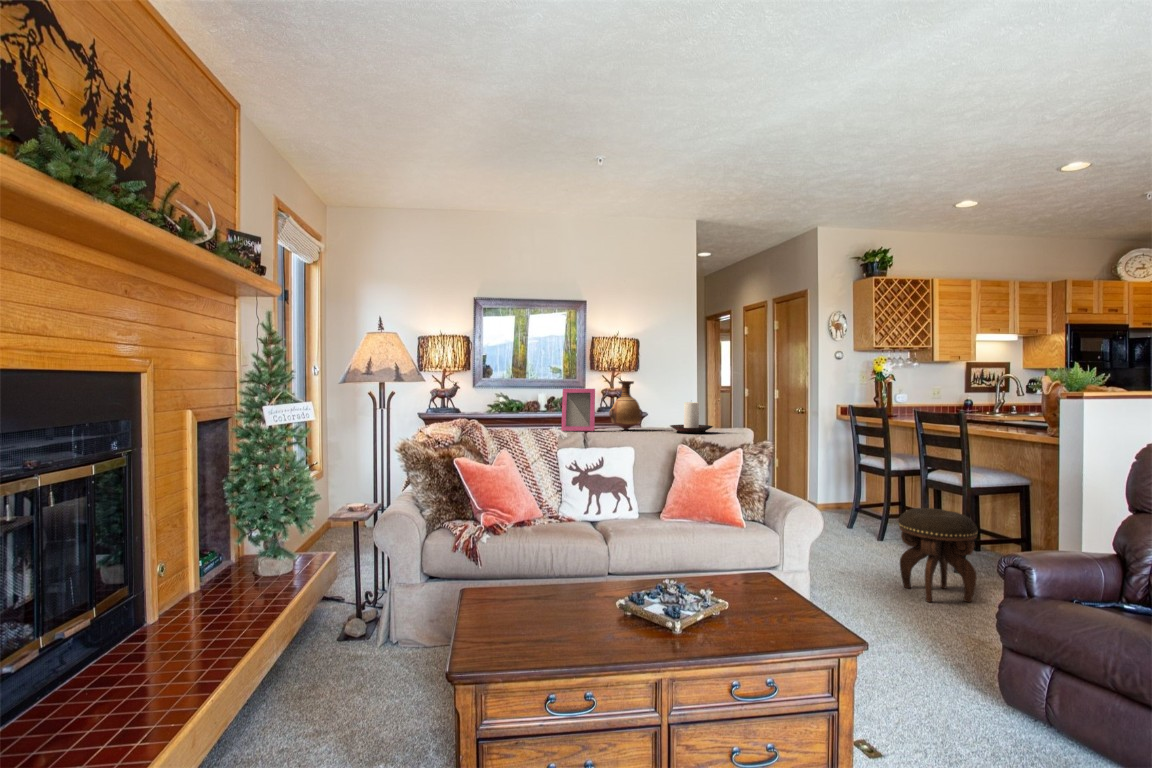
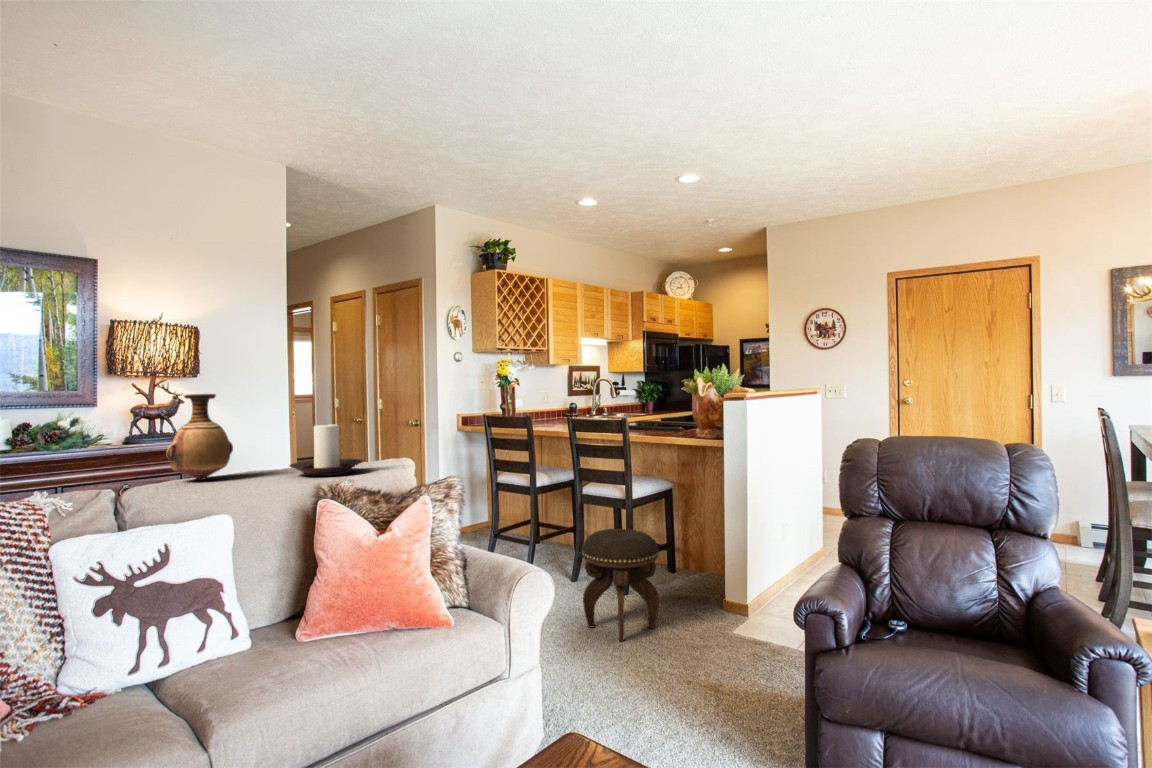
picture frame: present [561,389,595,431] -> none [54,410,137,499]

